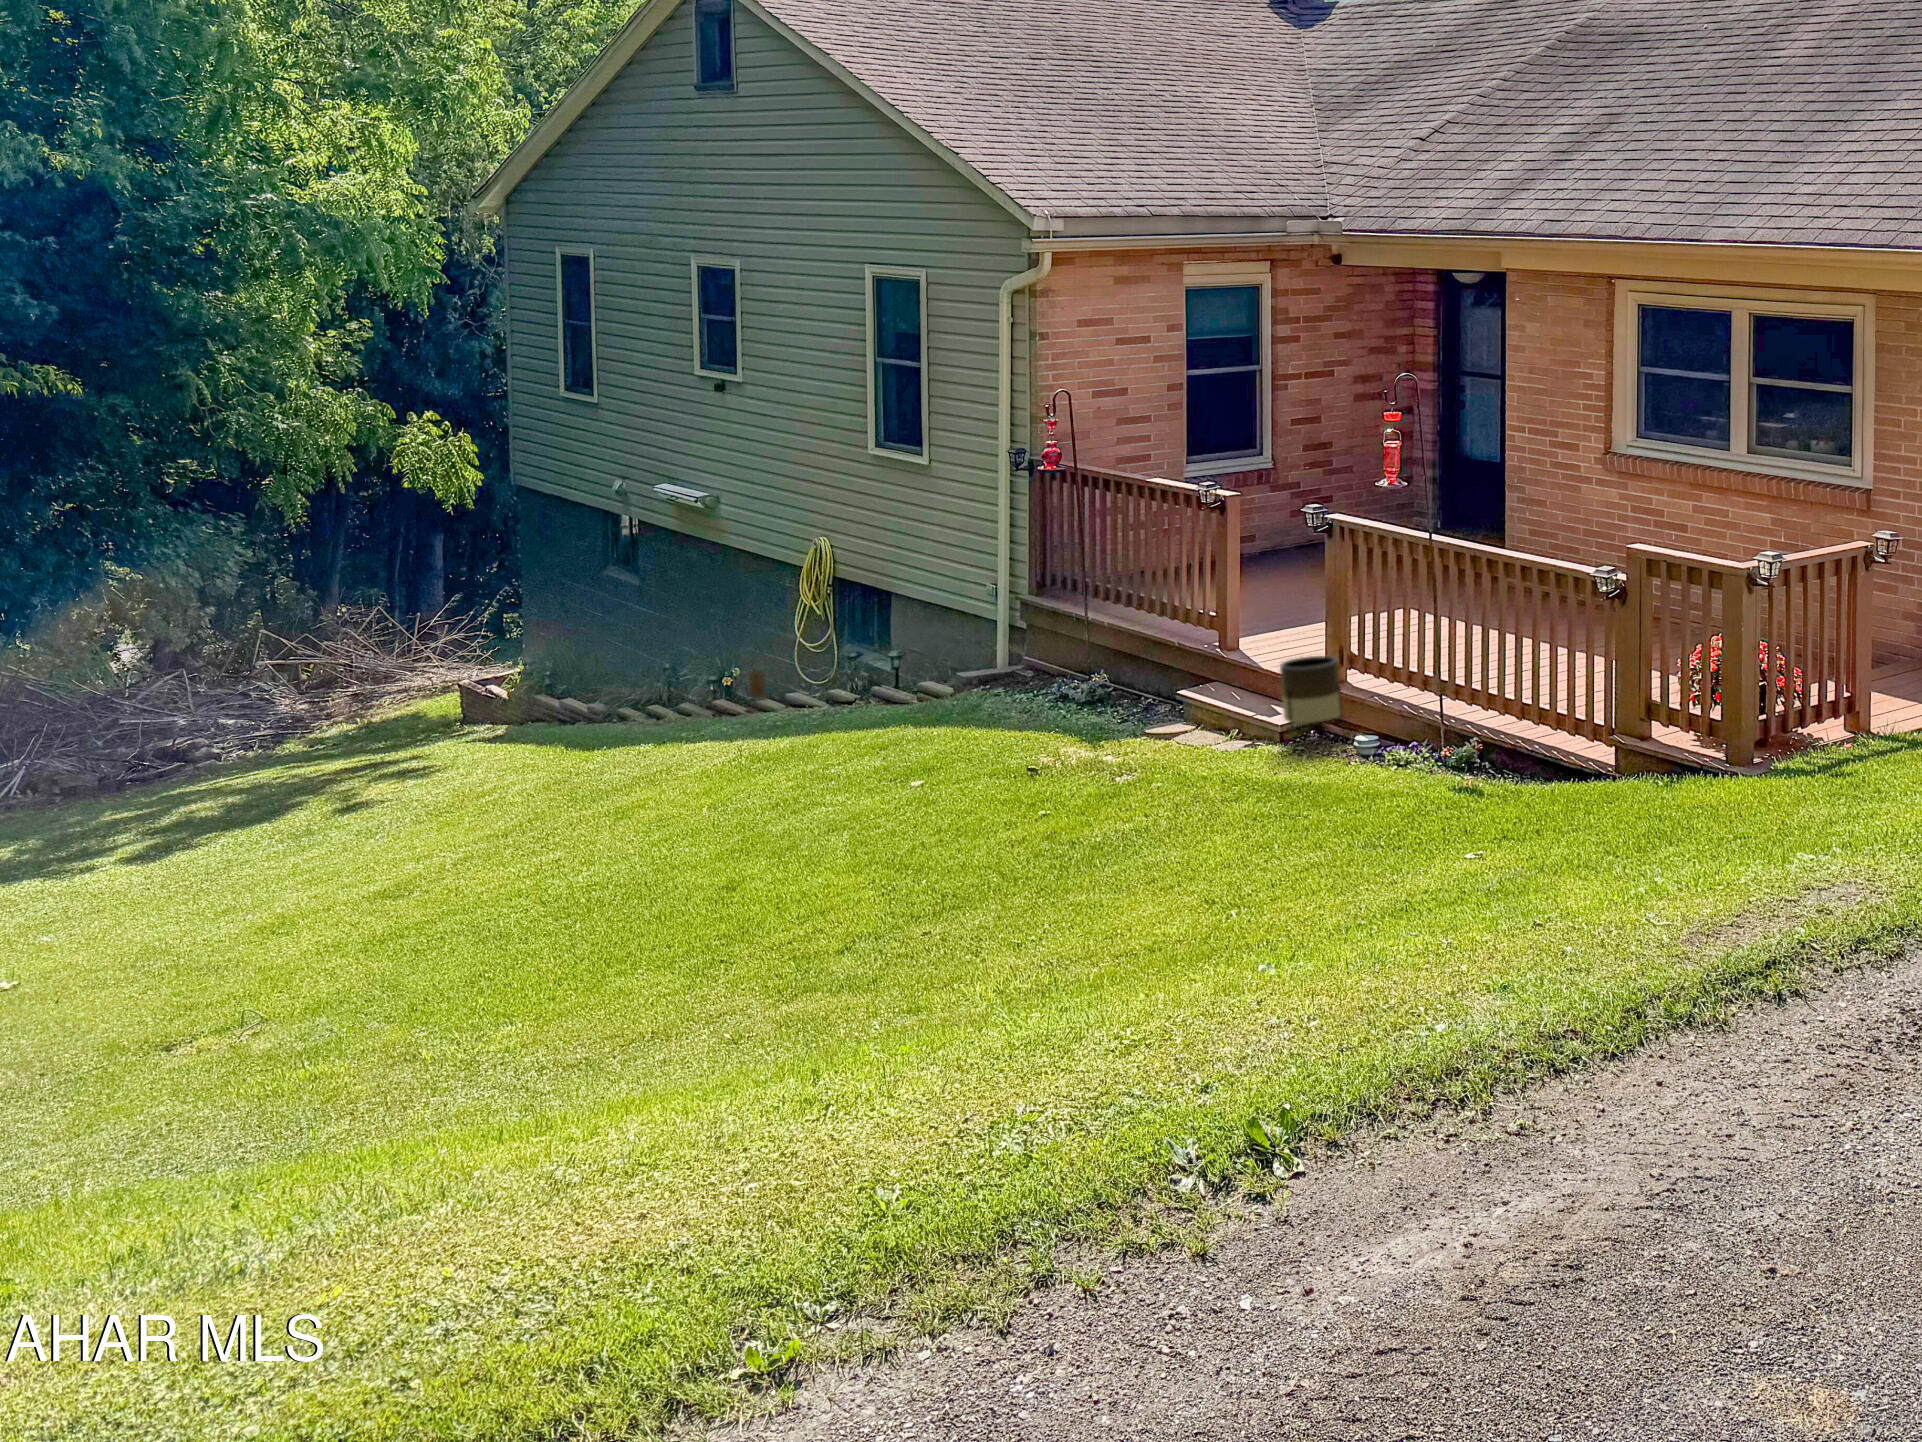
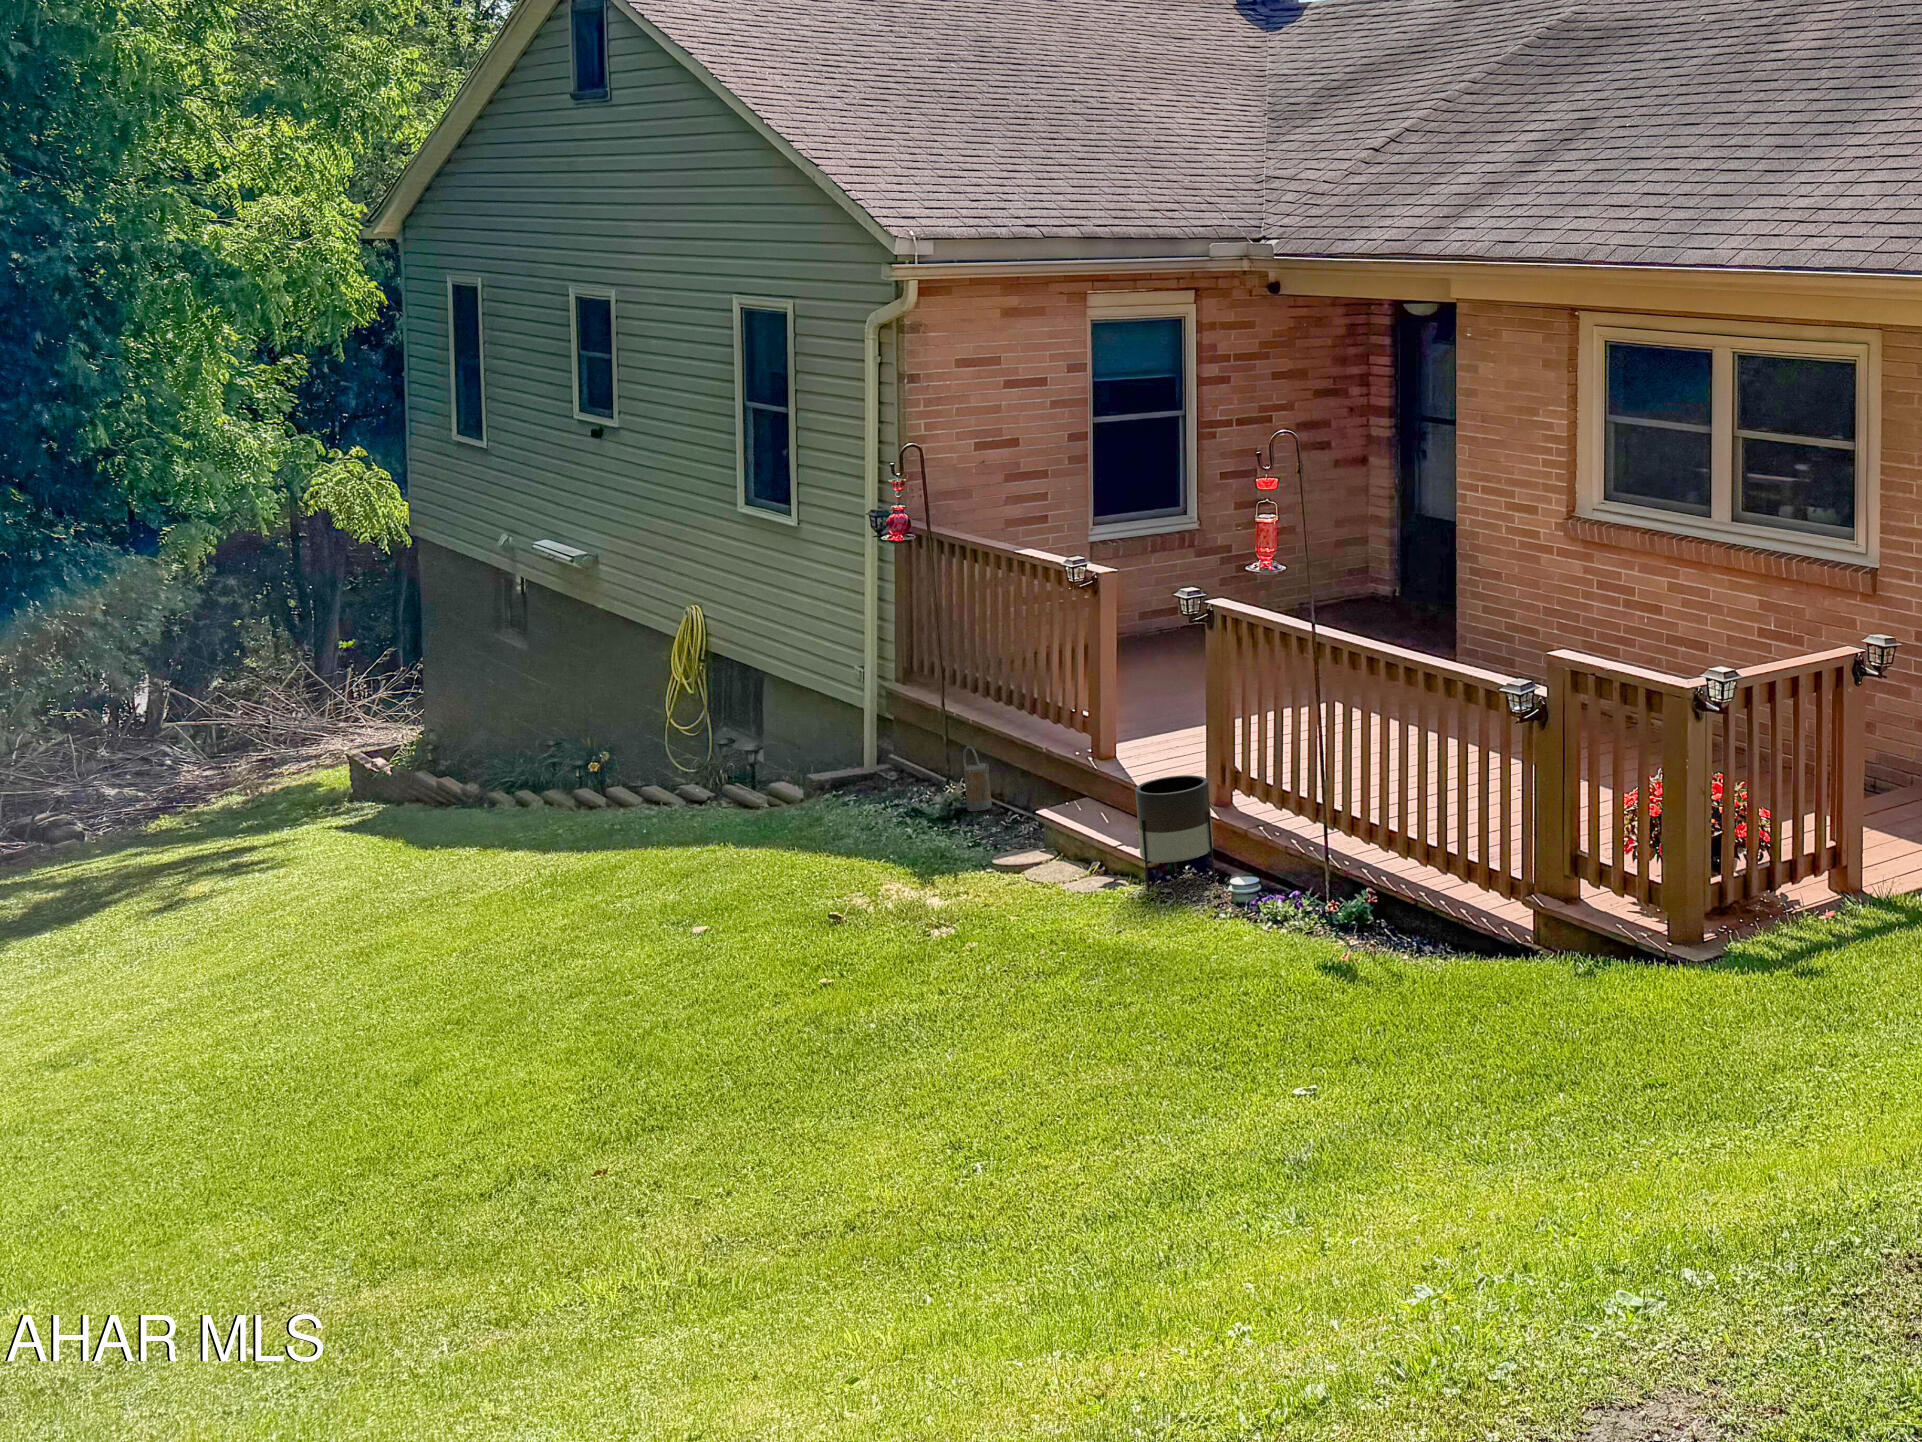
watering can: present [749,661,766,701] -> present [963,746,992,811]

